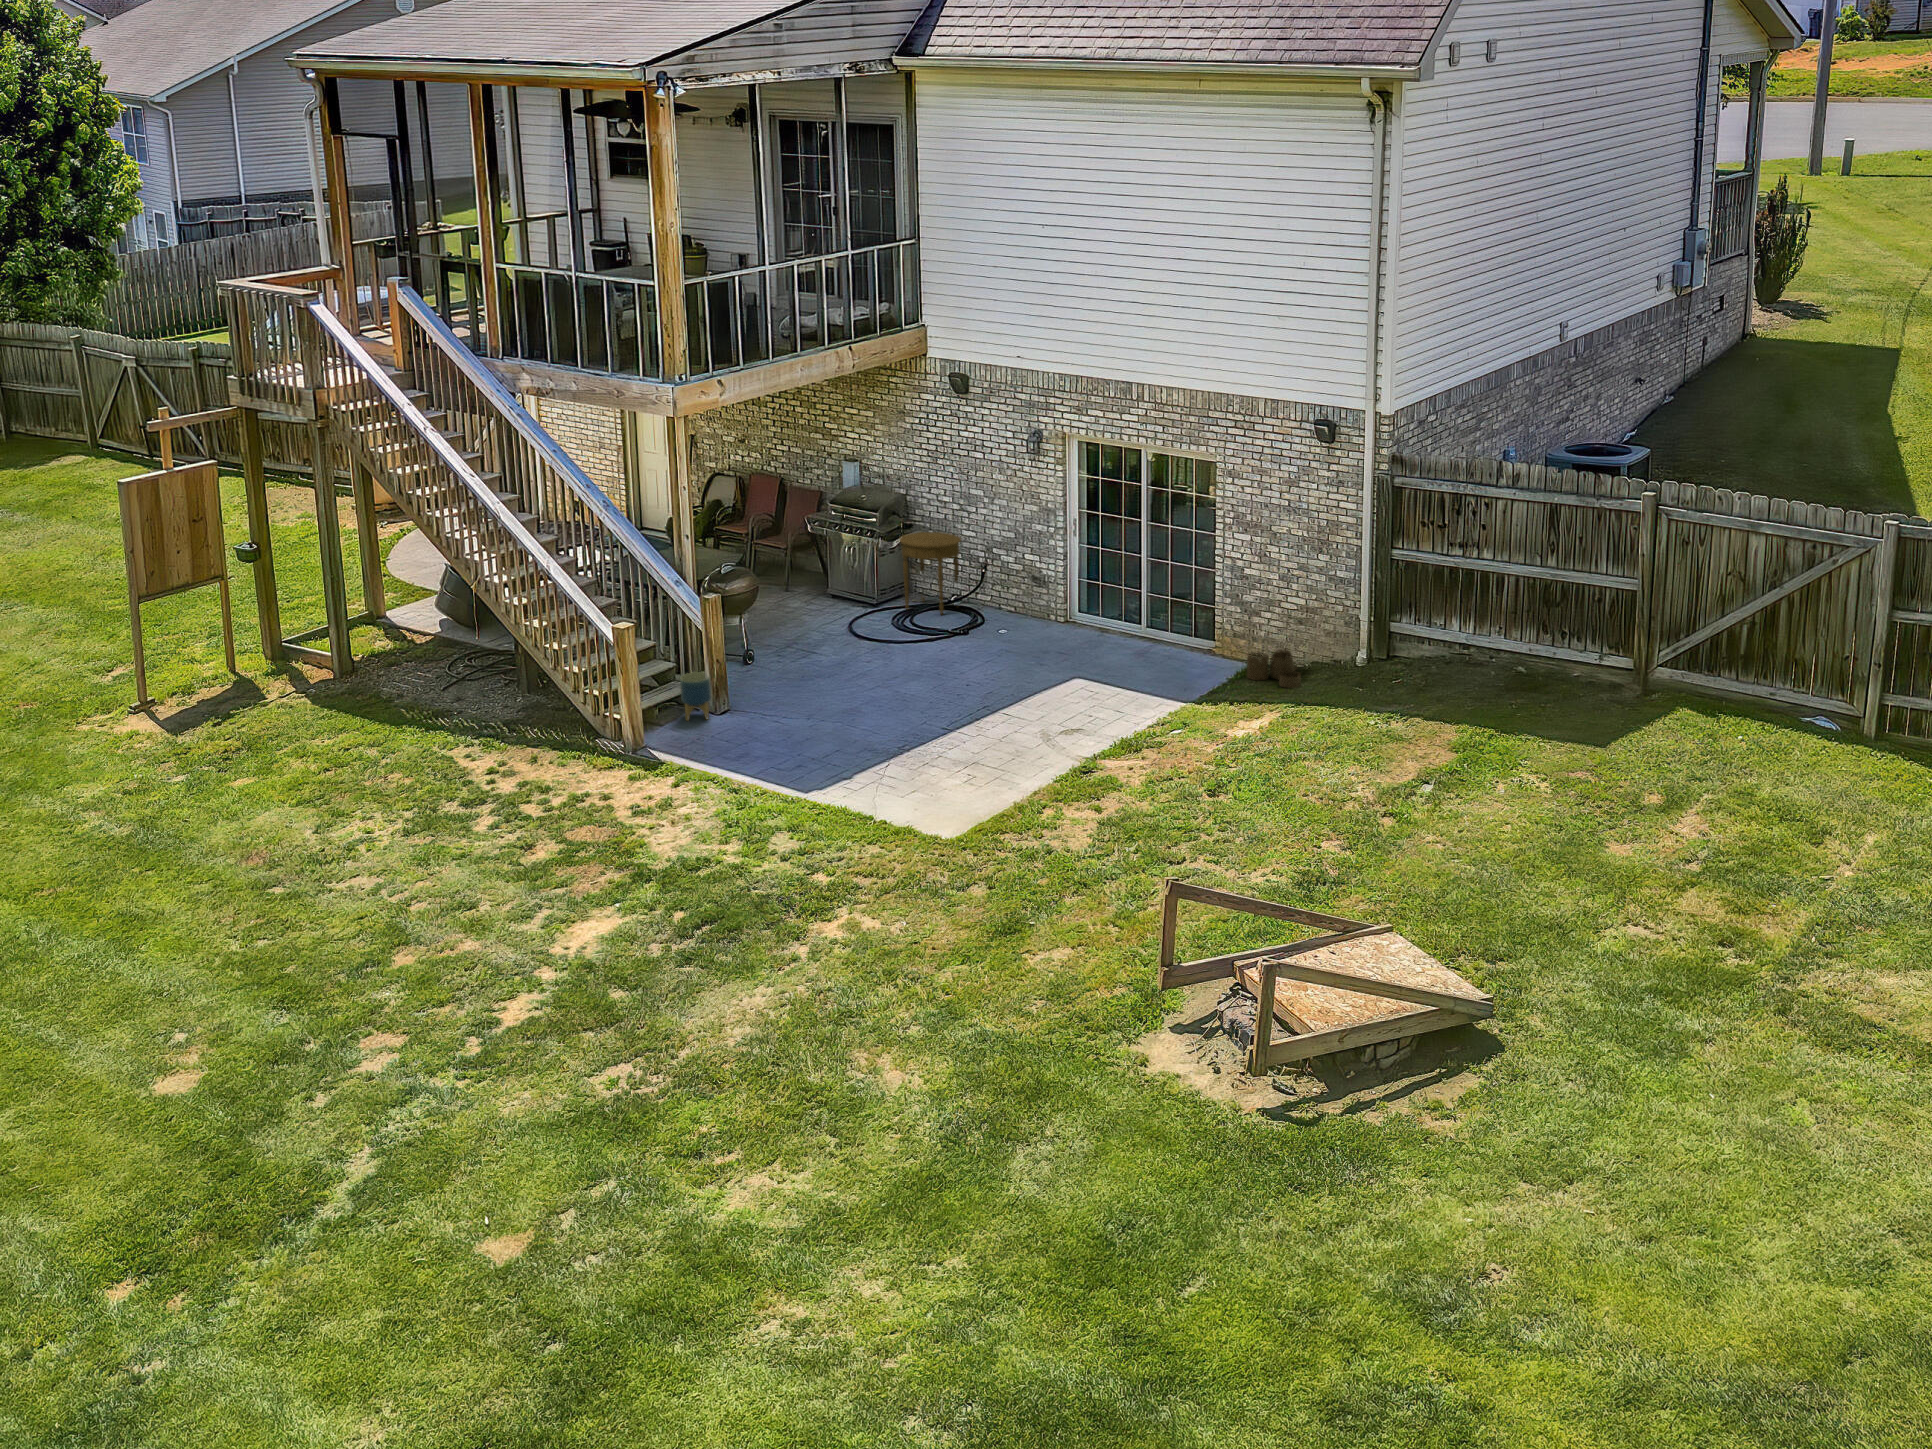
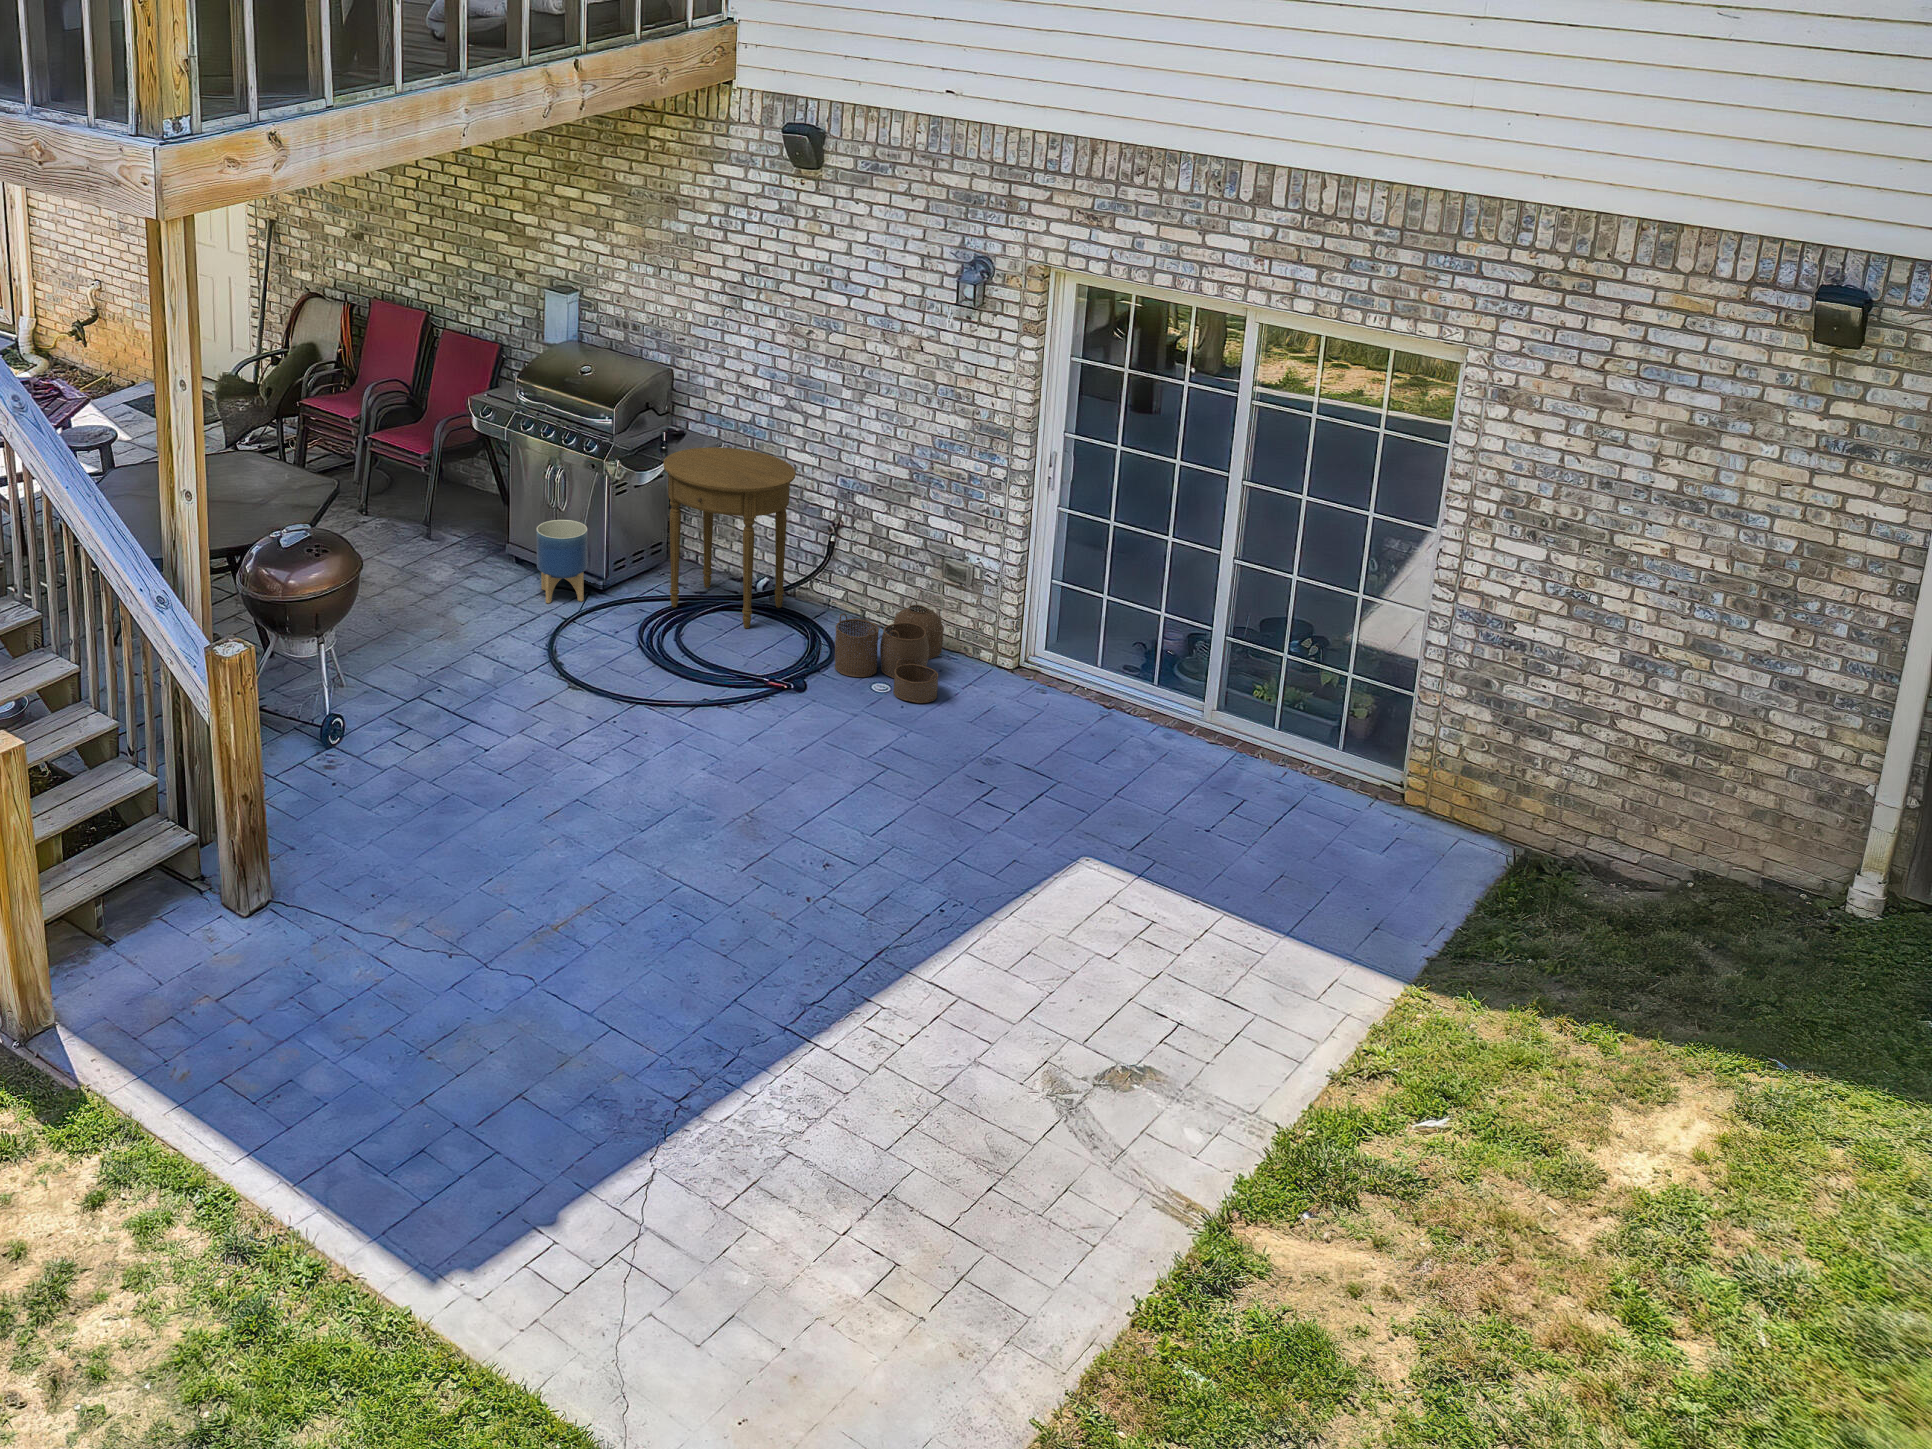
woven basket: present [1247,649,1301,688] -> present [835,600,943,703]
planter: present [680,672,711,721] -> present [537,520,588,603]

